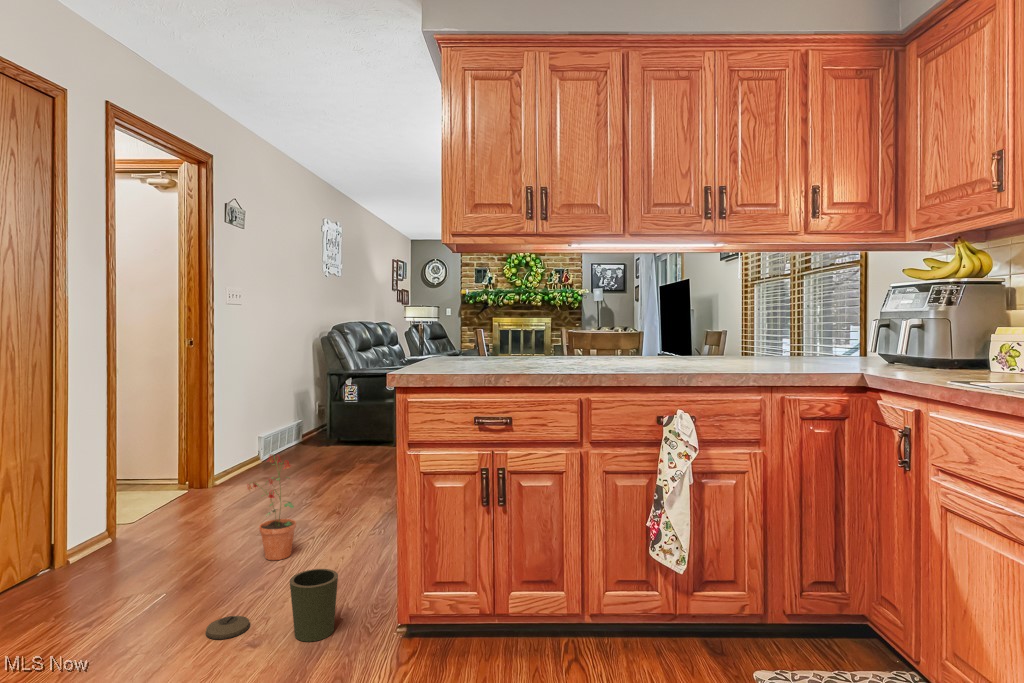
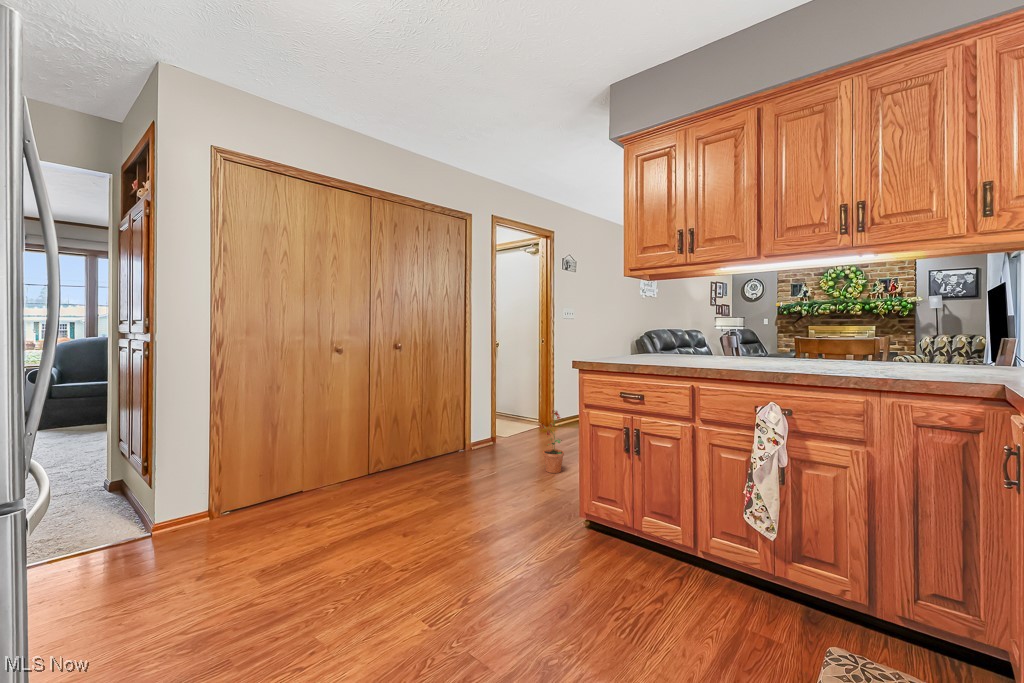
trash can: present [206,569,338,642] -> none [493,476,554,516]

